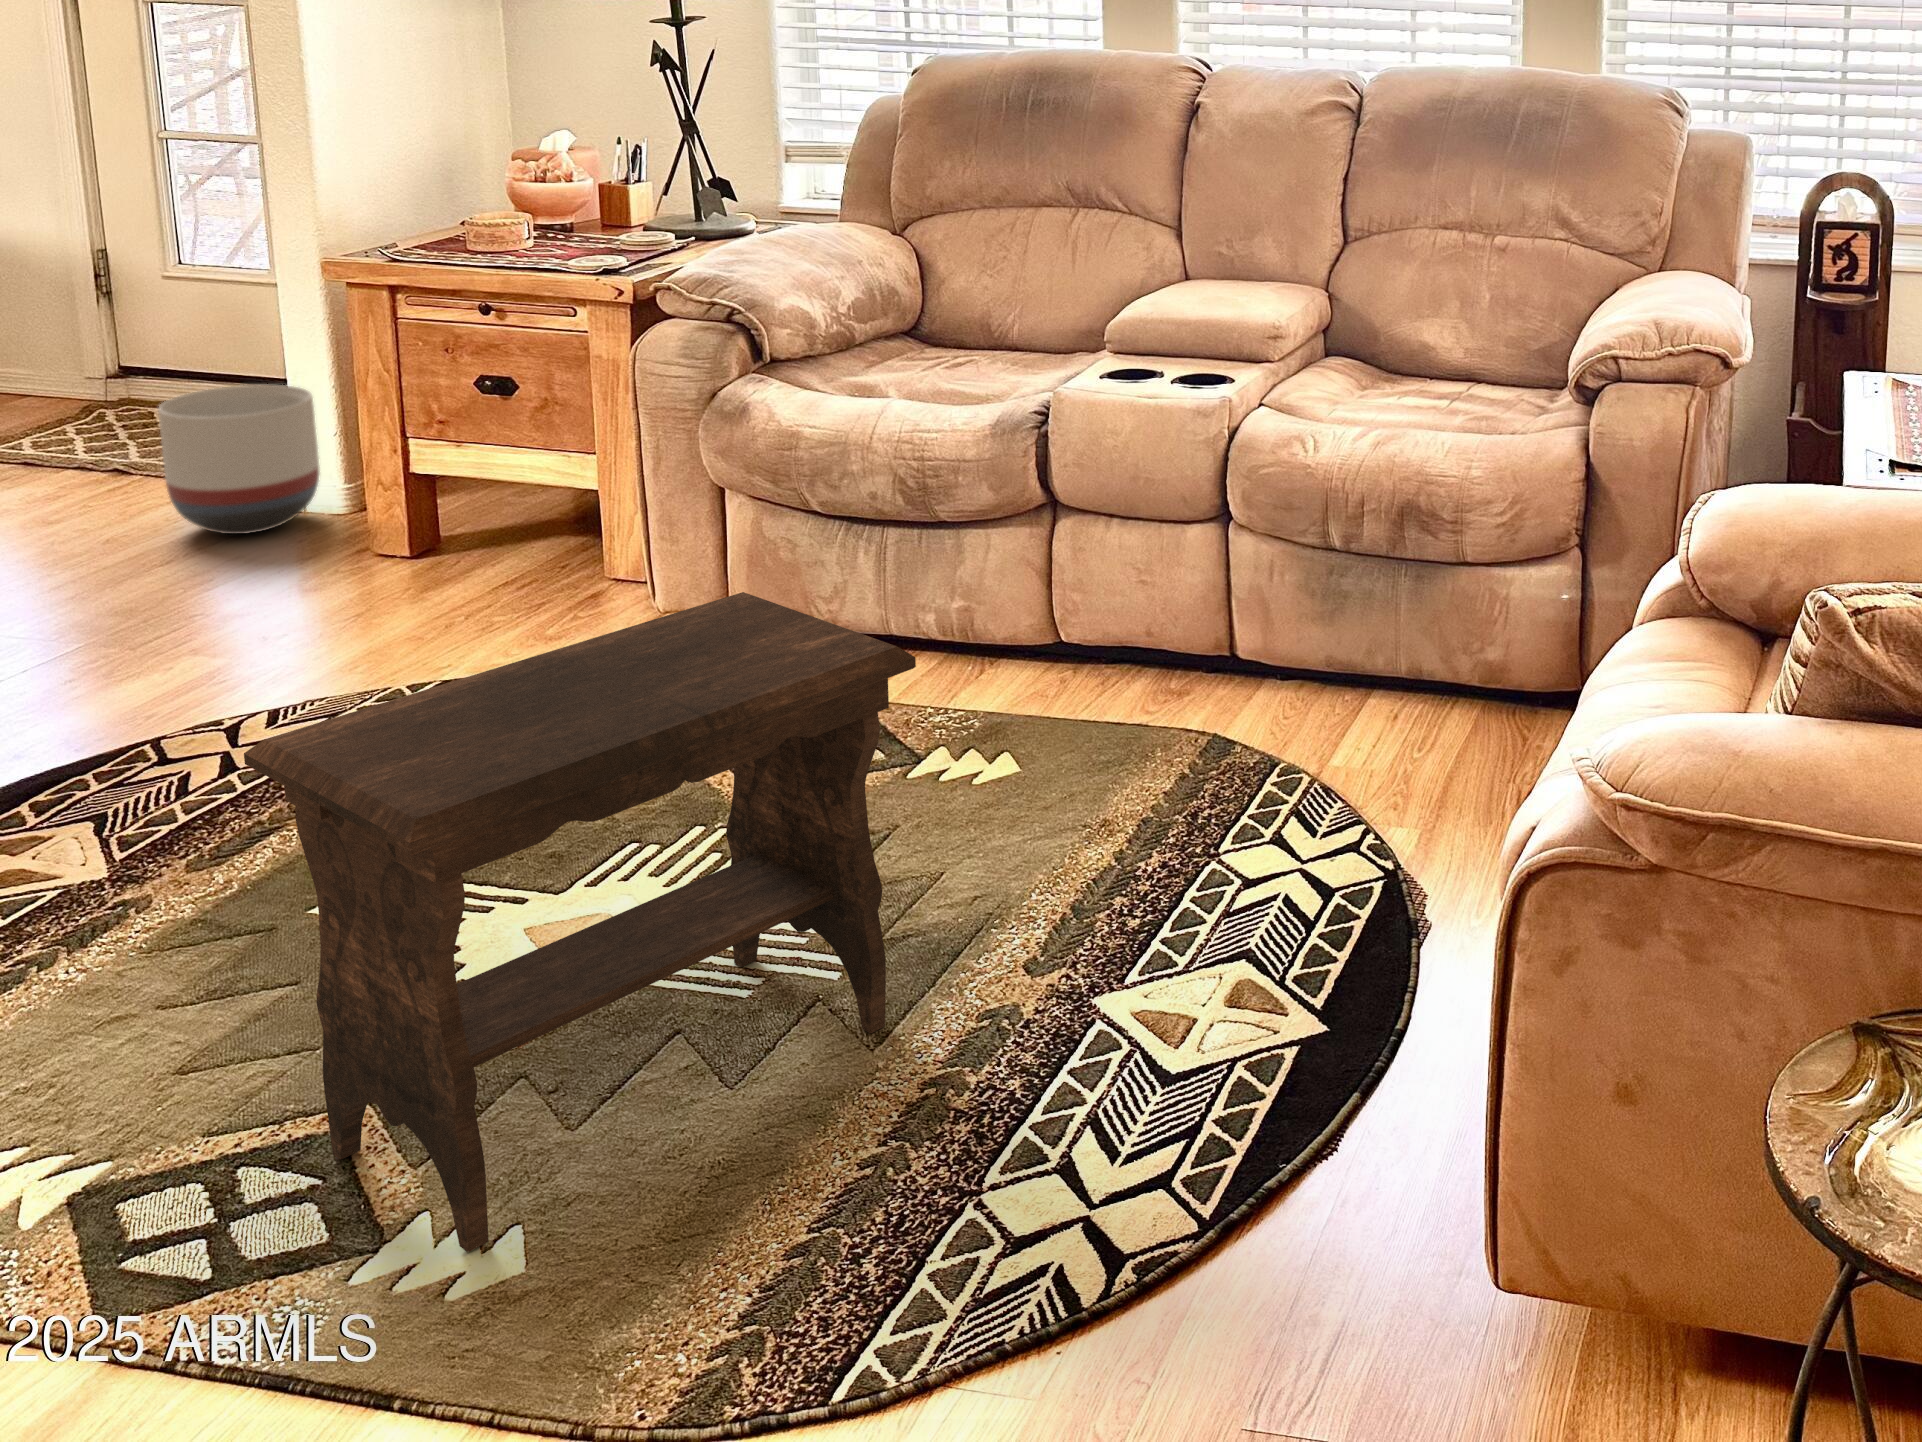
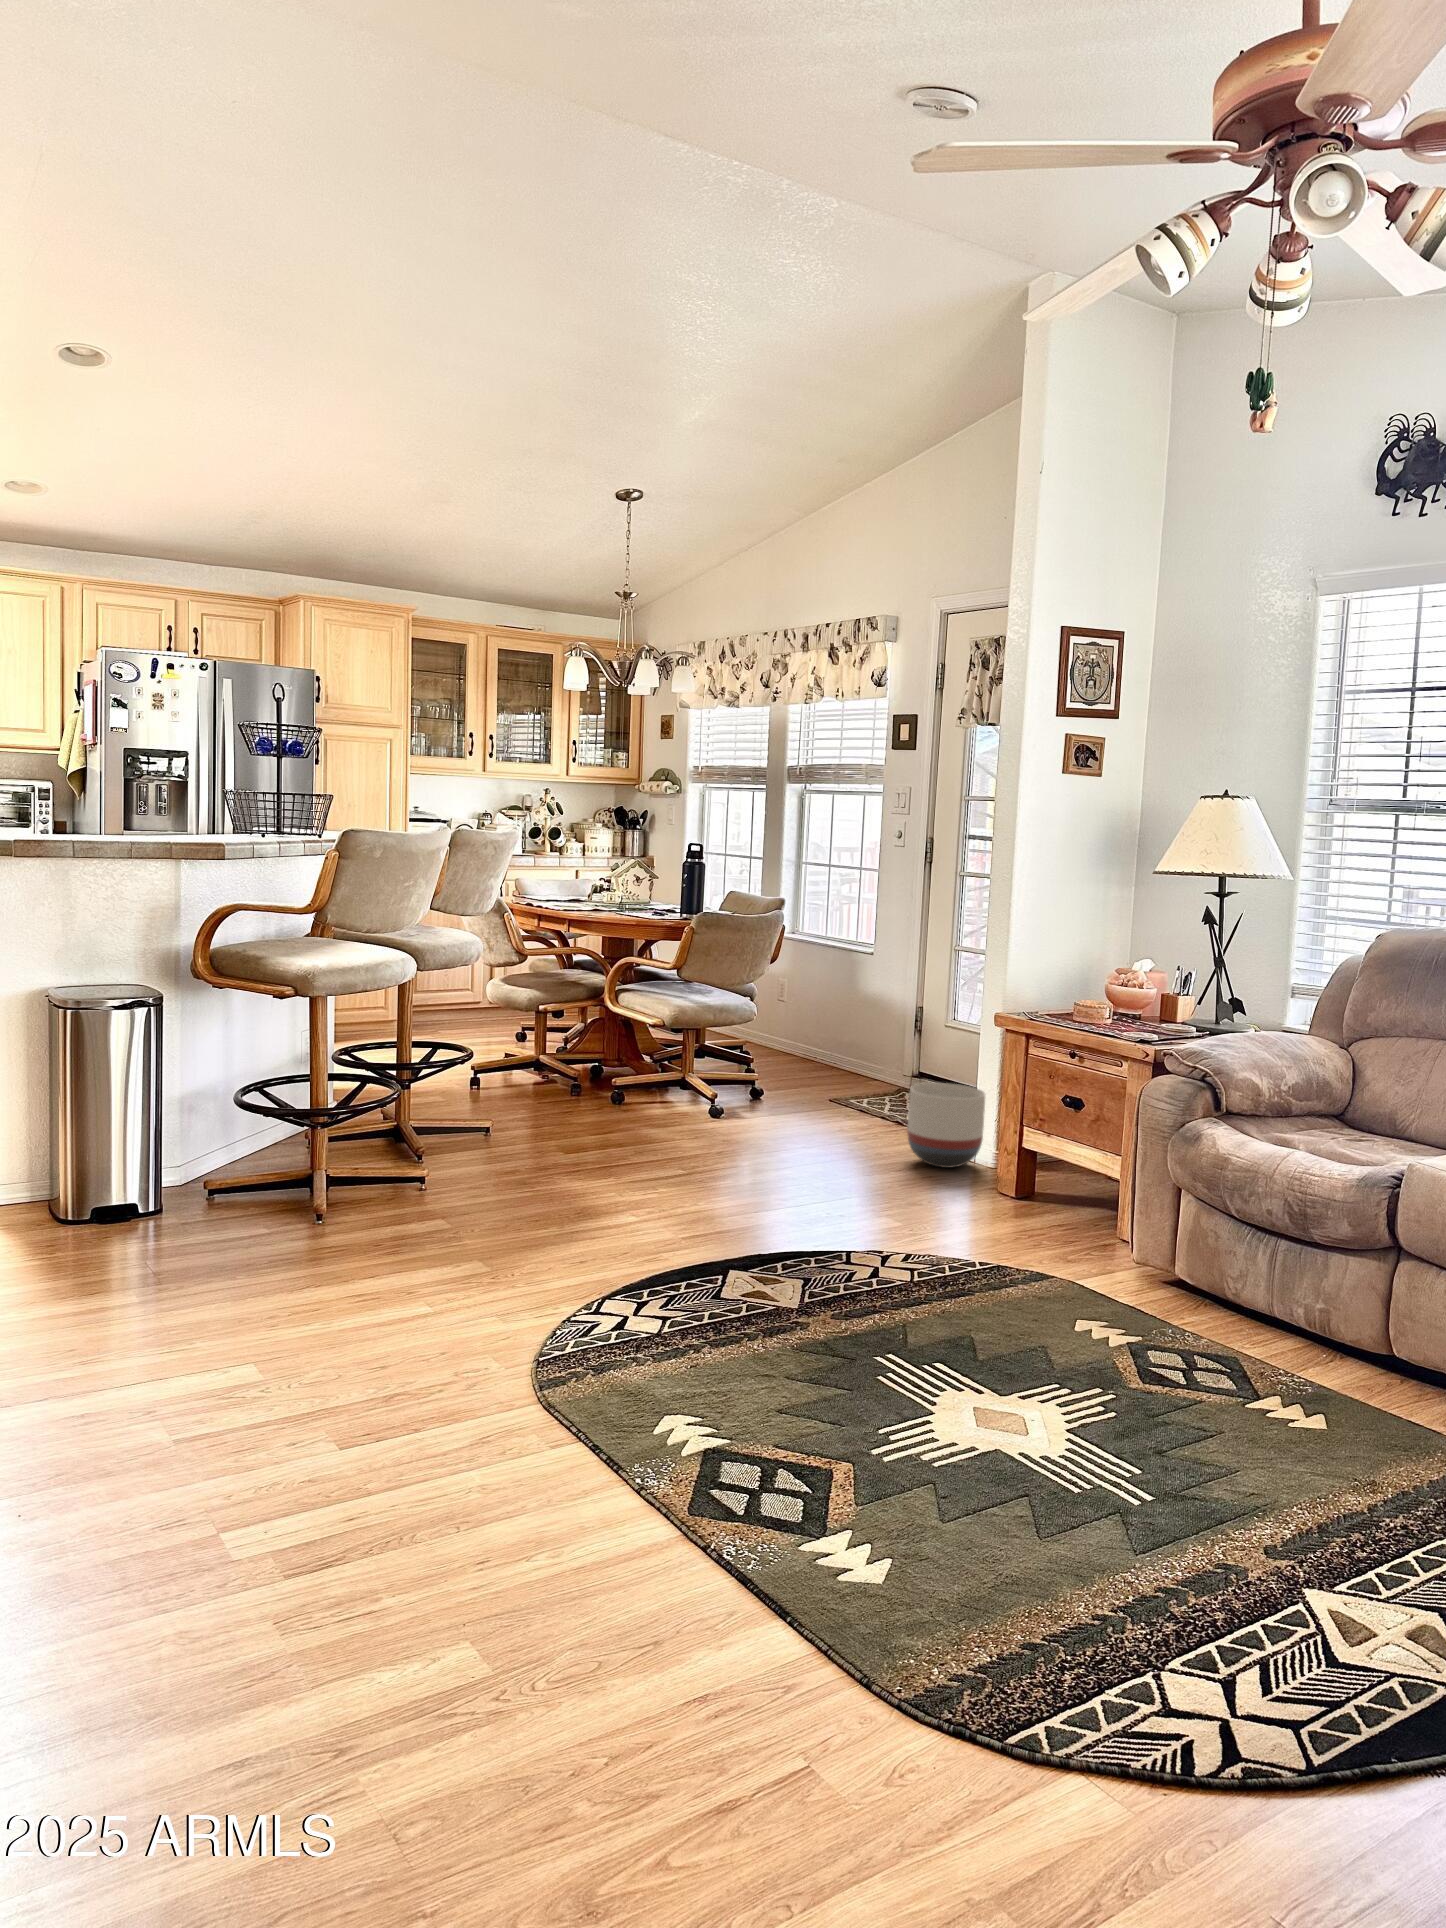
footstool: present [244,592,916,1252] -> none [816,1222,1201,1558]

